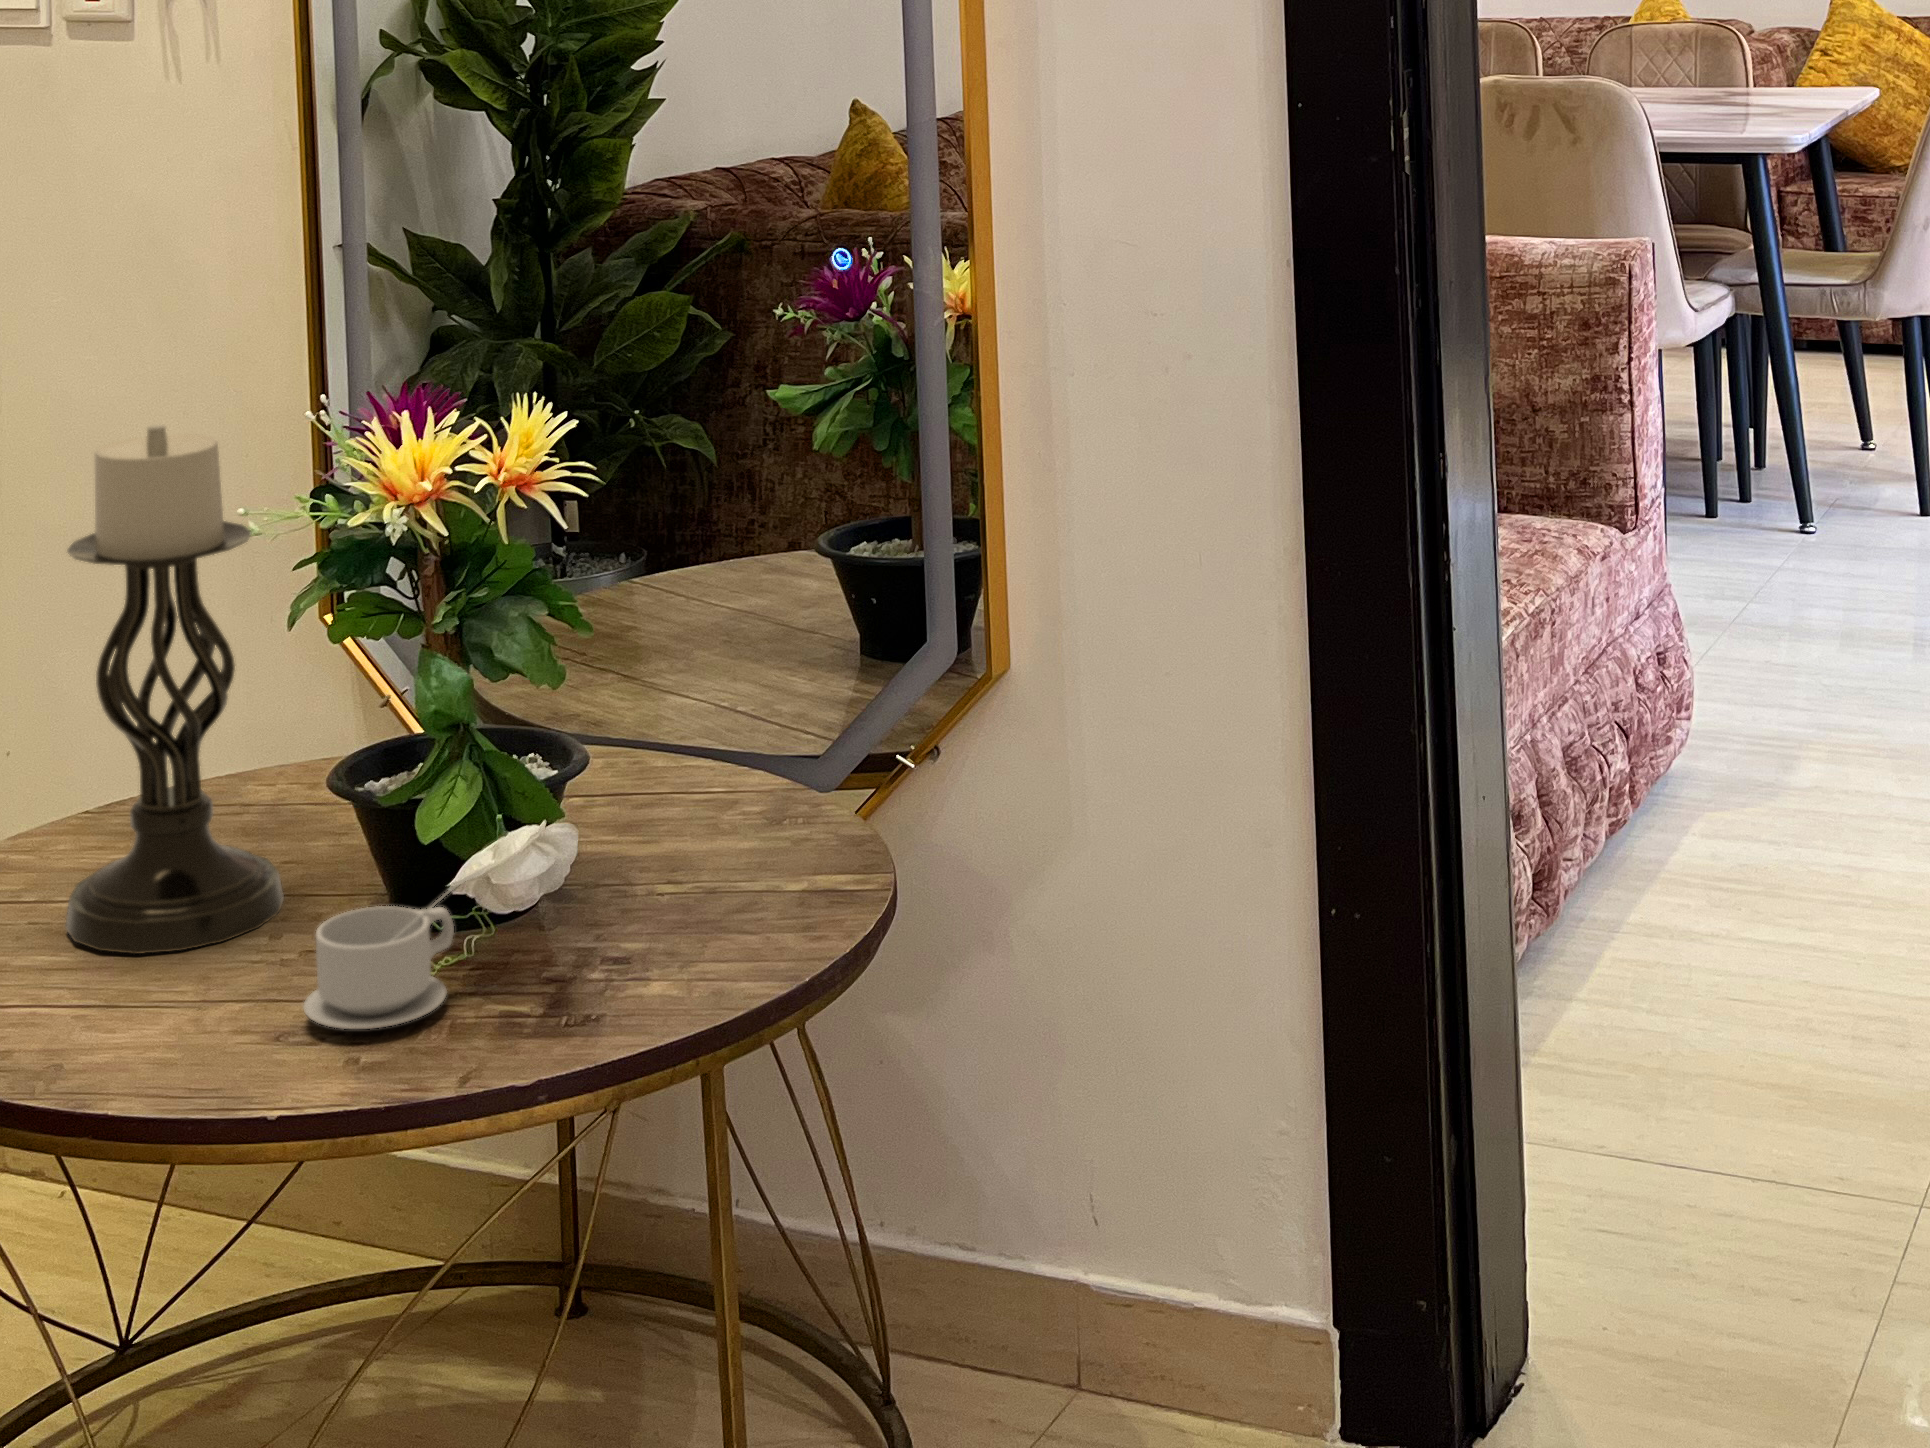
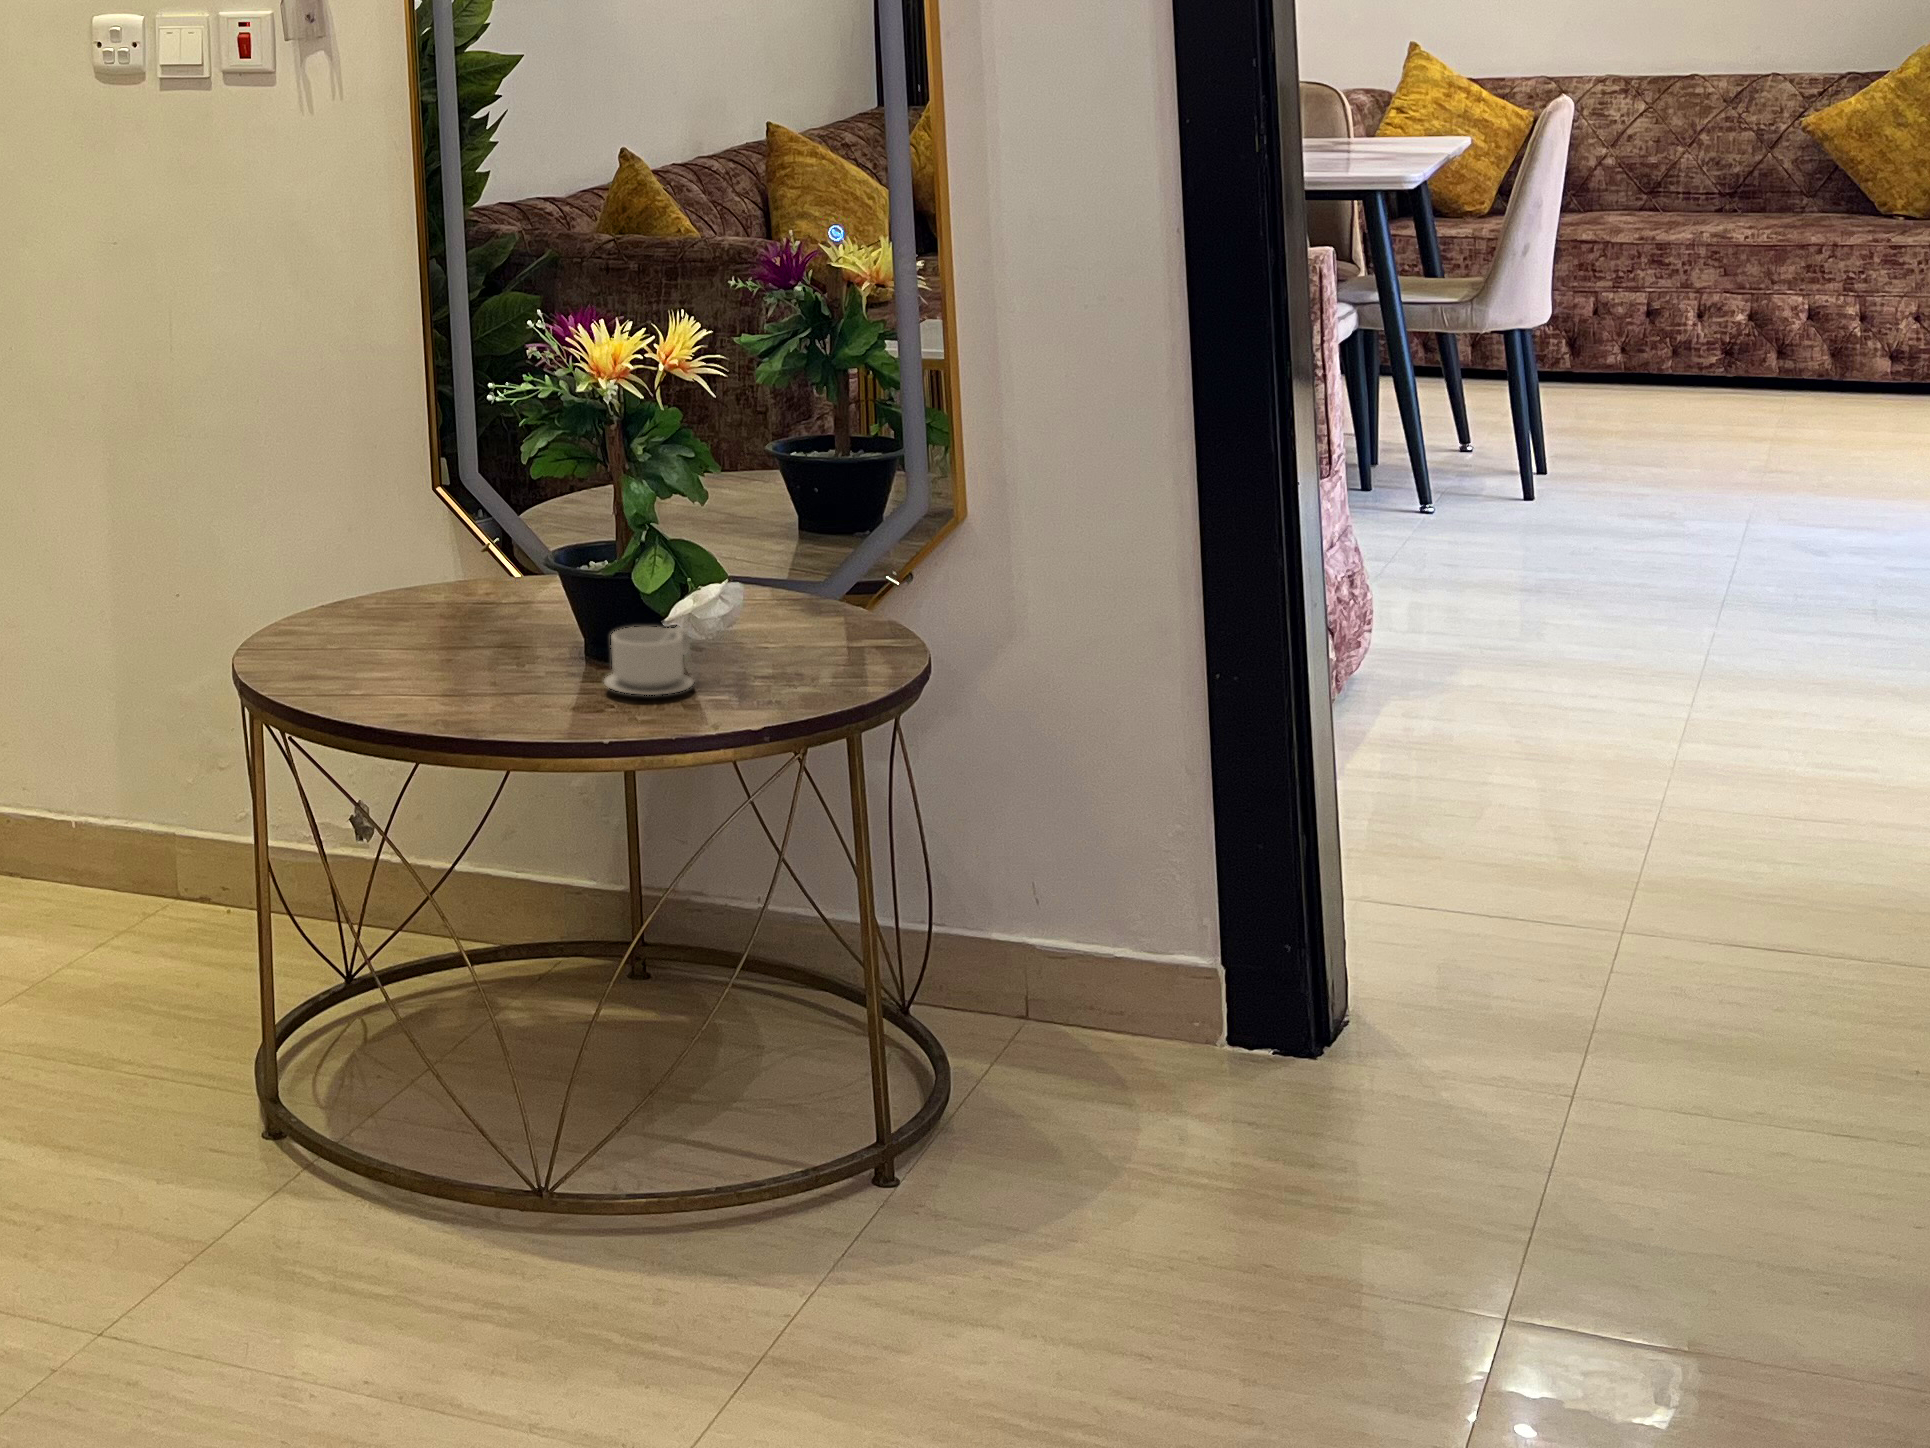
candle holder: present [66,425,284,954] -> none [394,329,532,666]

